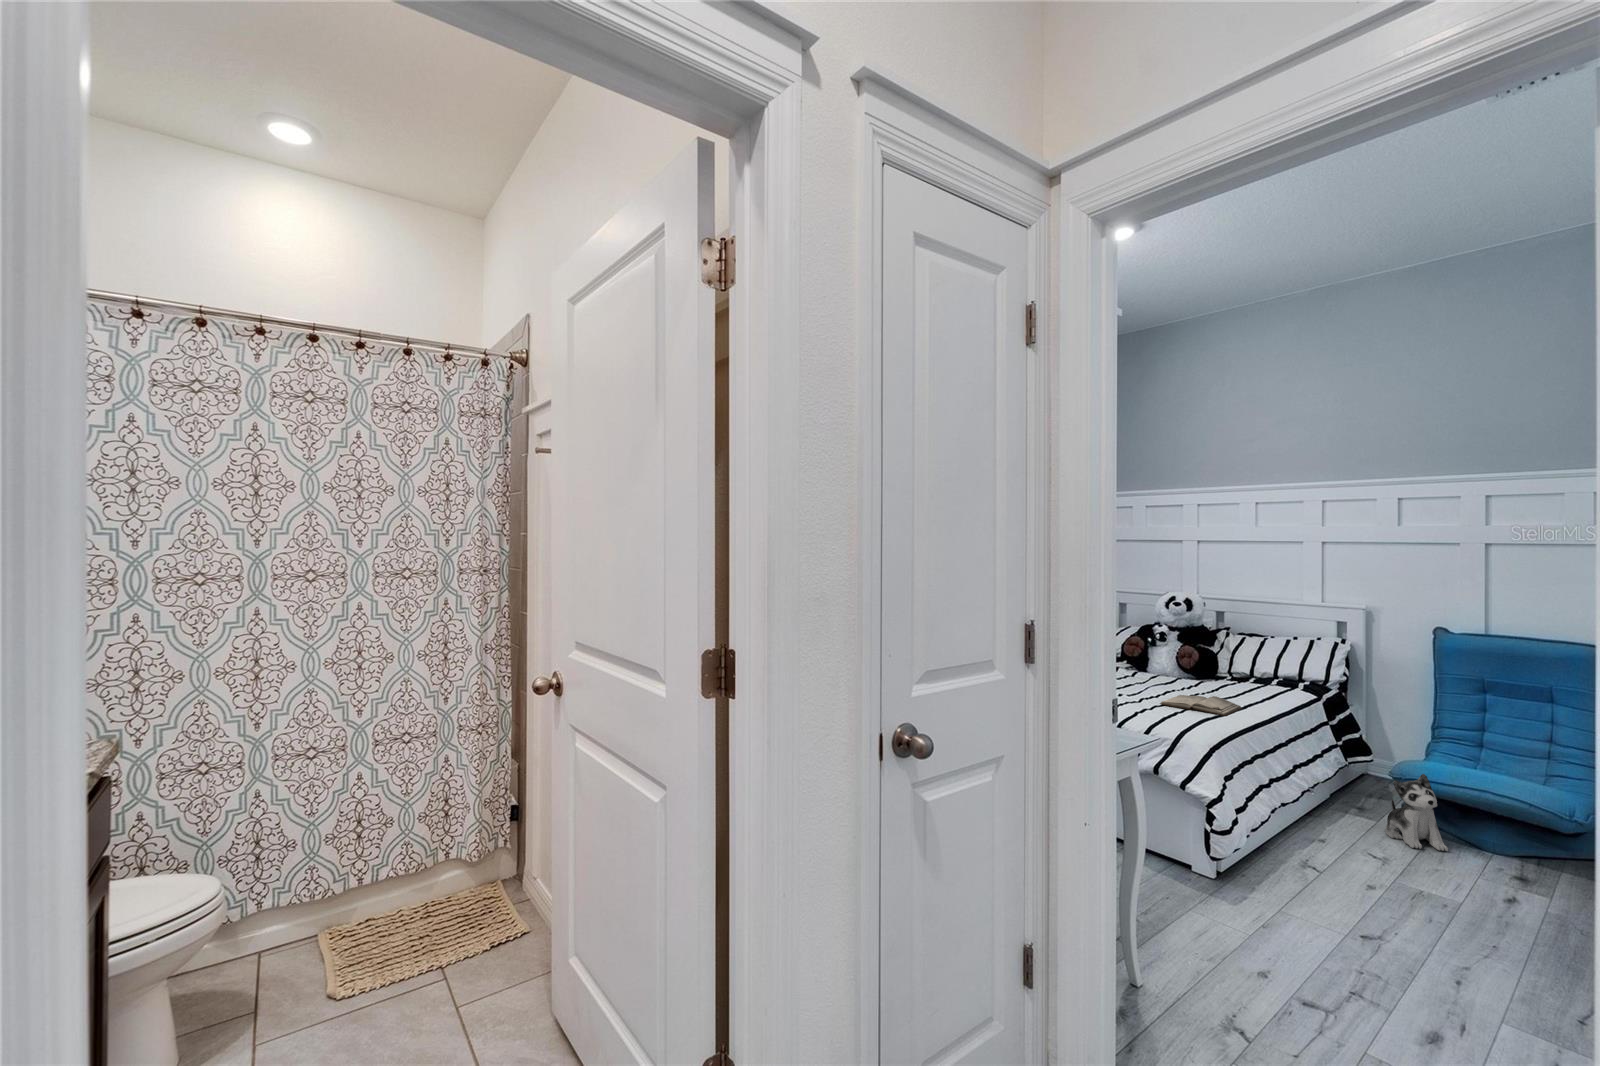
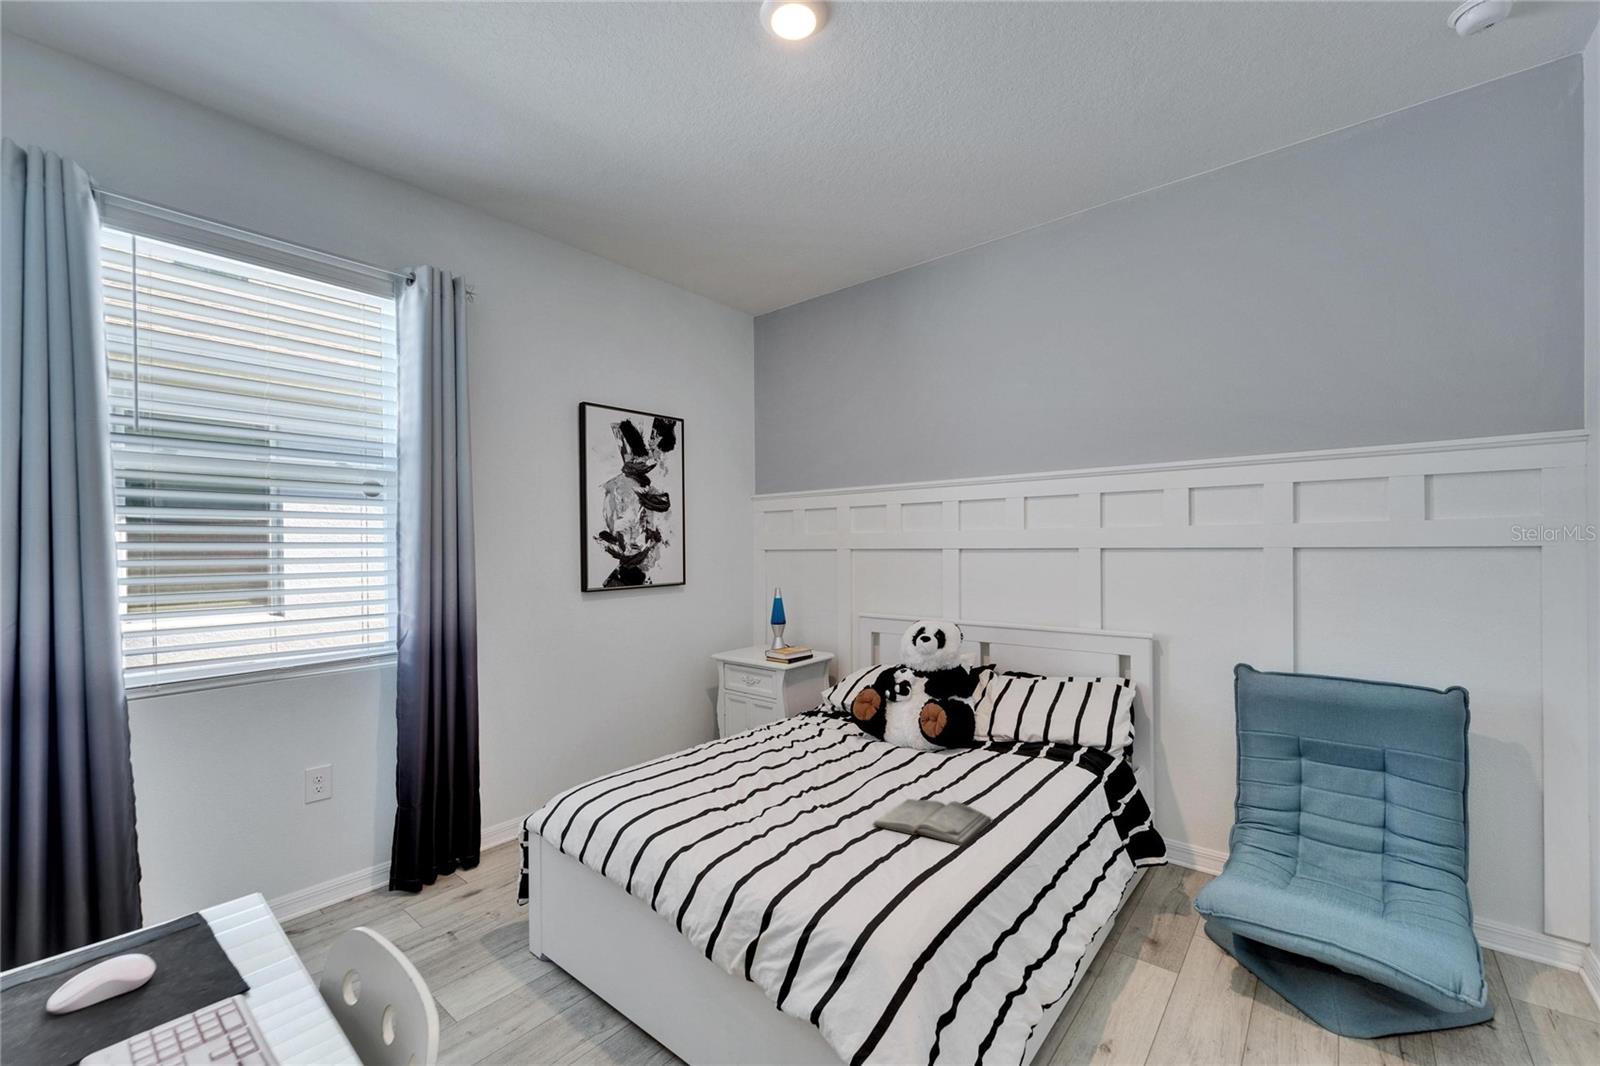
plush toy: present [1385,774,1448,851] -> none [1188,900,1272,1022]

